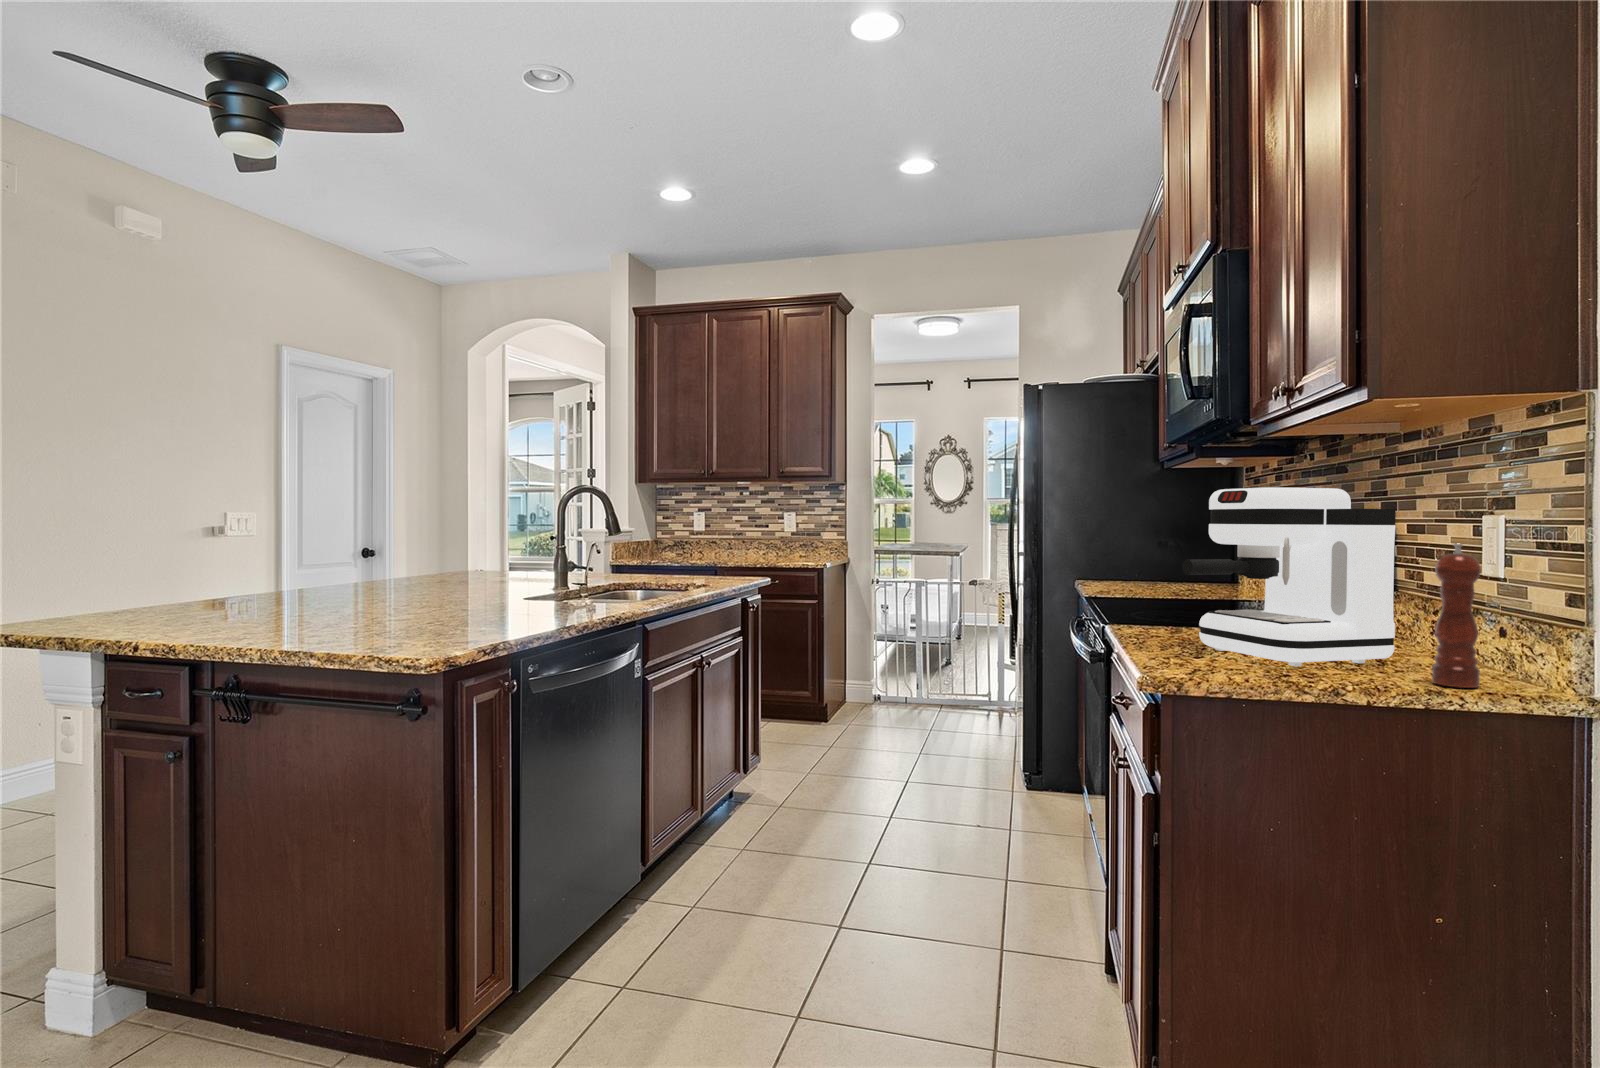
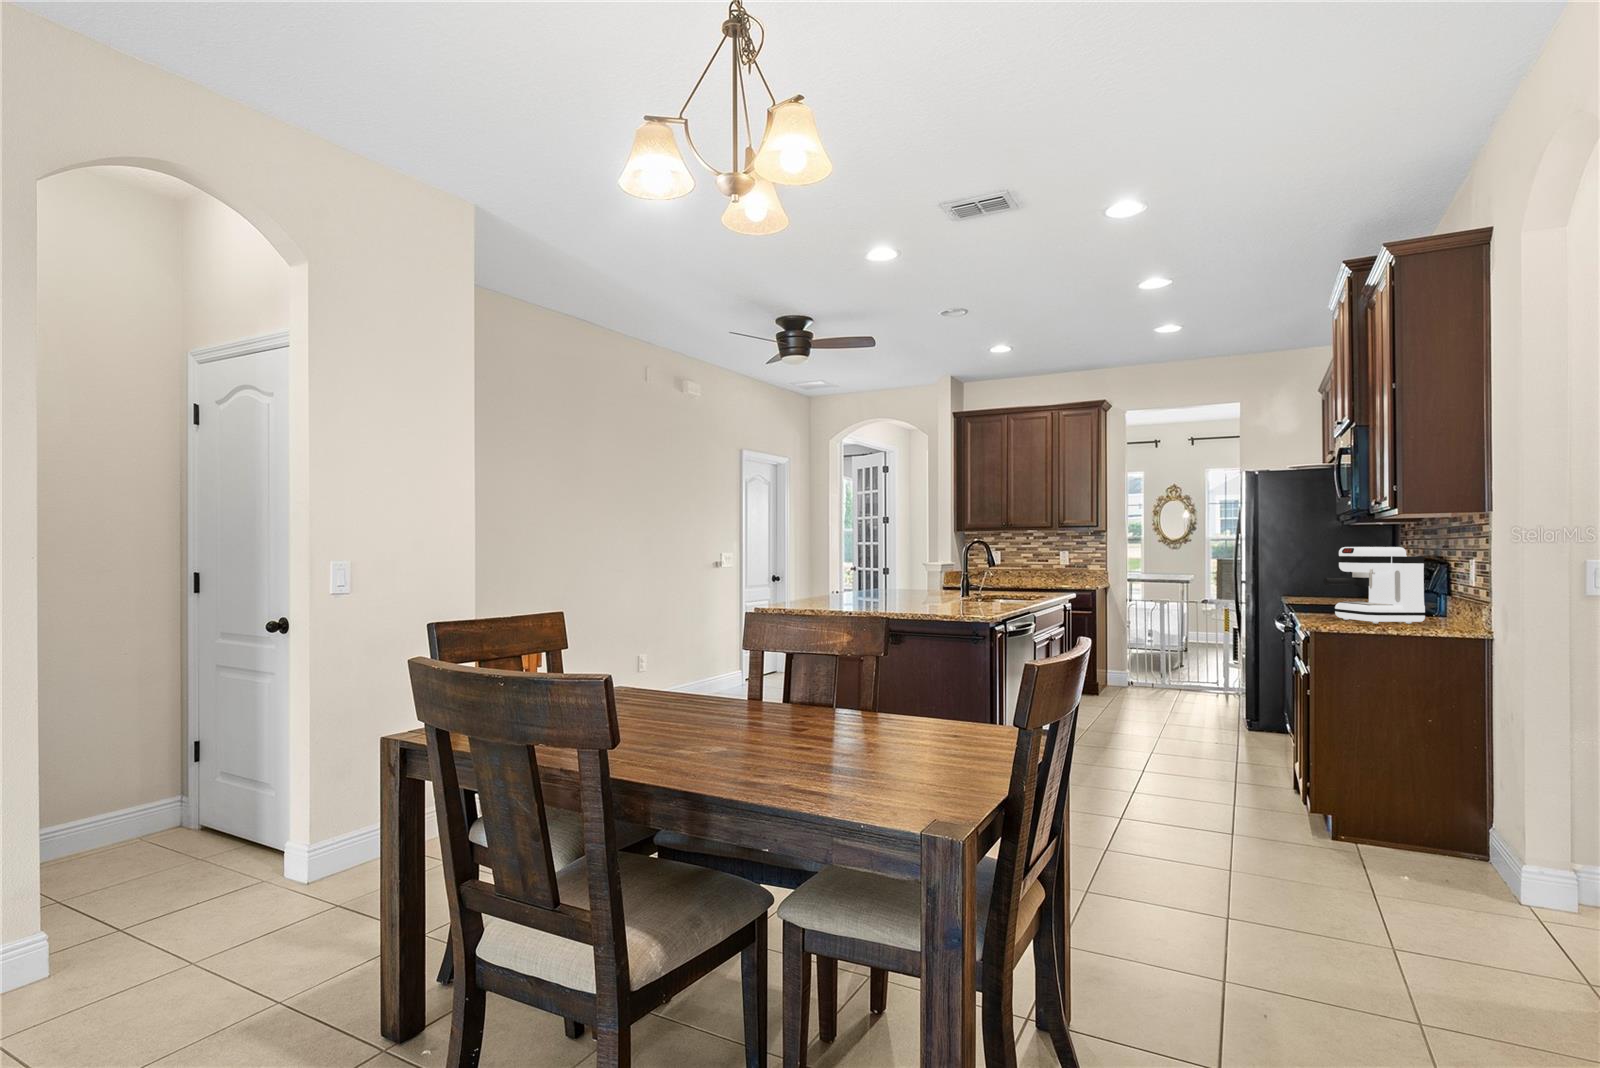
pepper mill: present [1432,543,1481,688] -> none [1430,571,1449,629]

